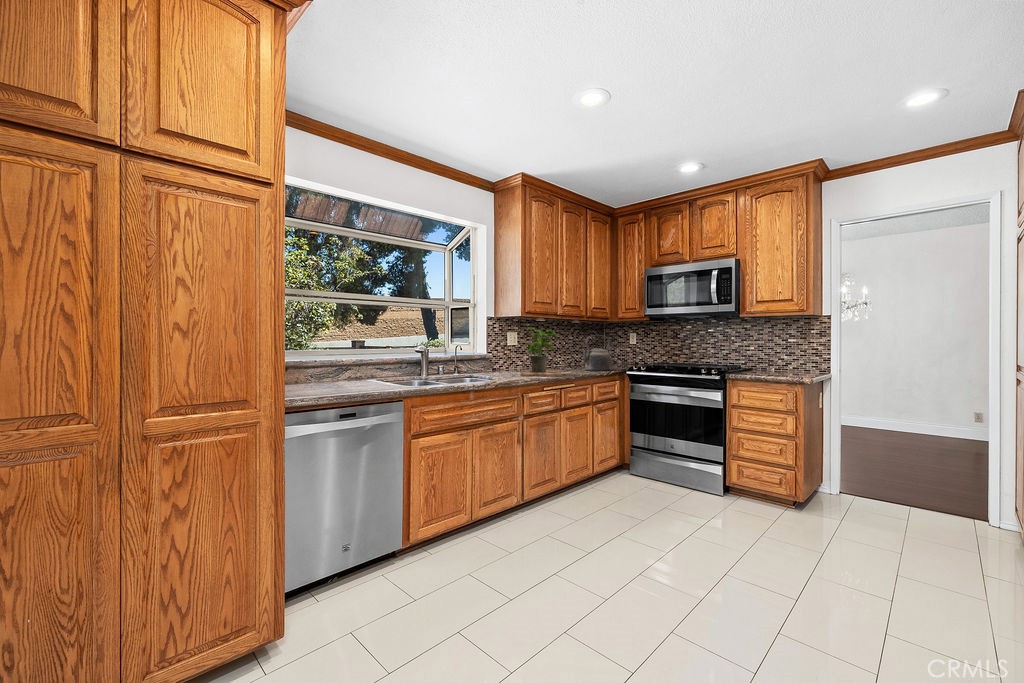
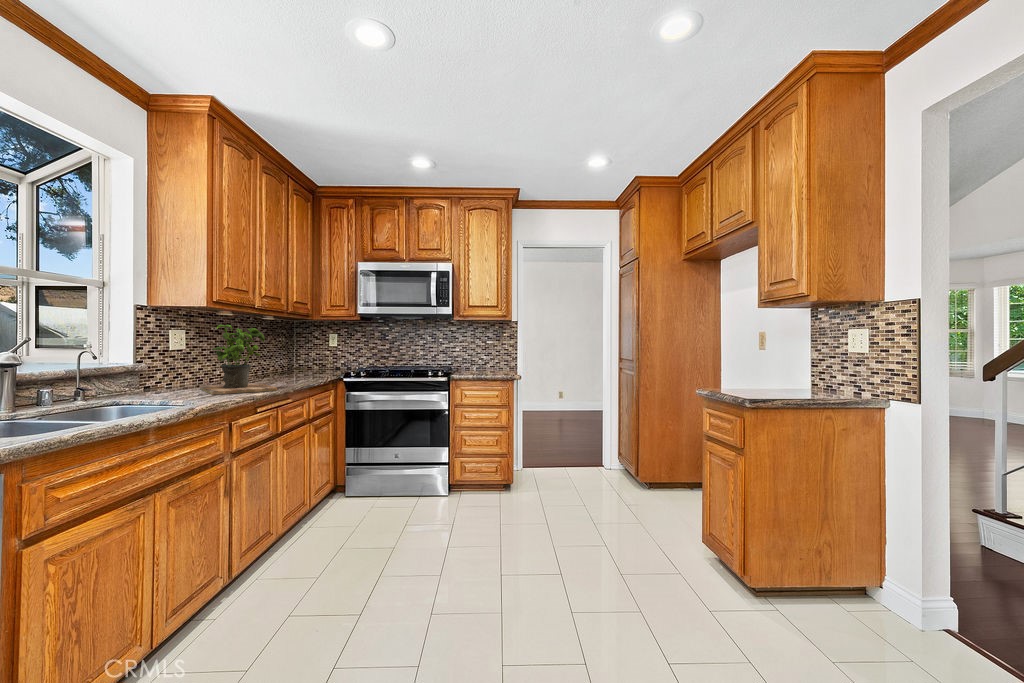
kettle: present [582,335,611,371] -> none [284,336,320,379]

